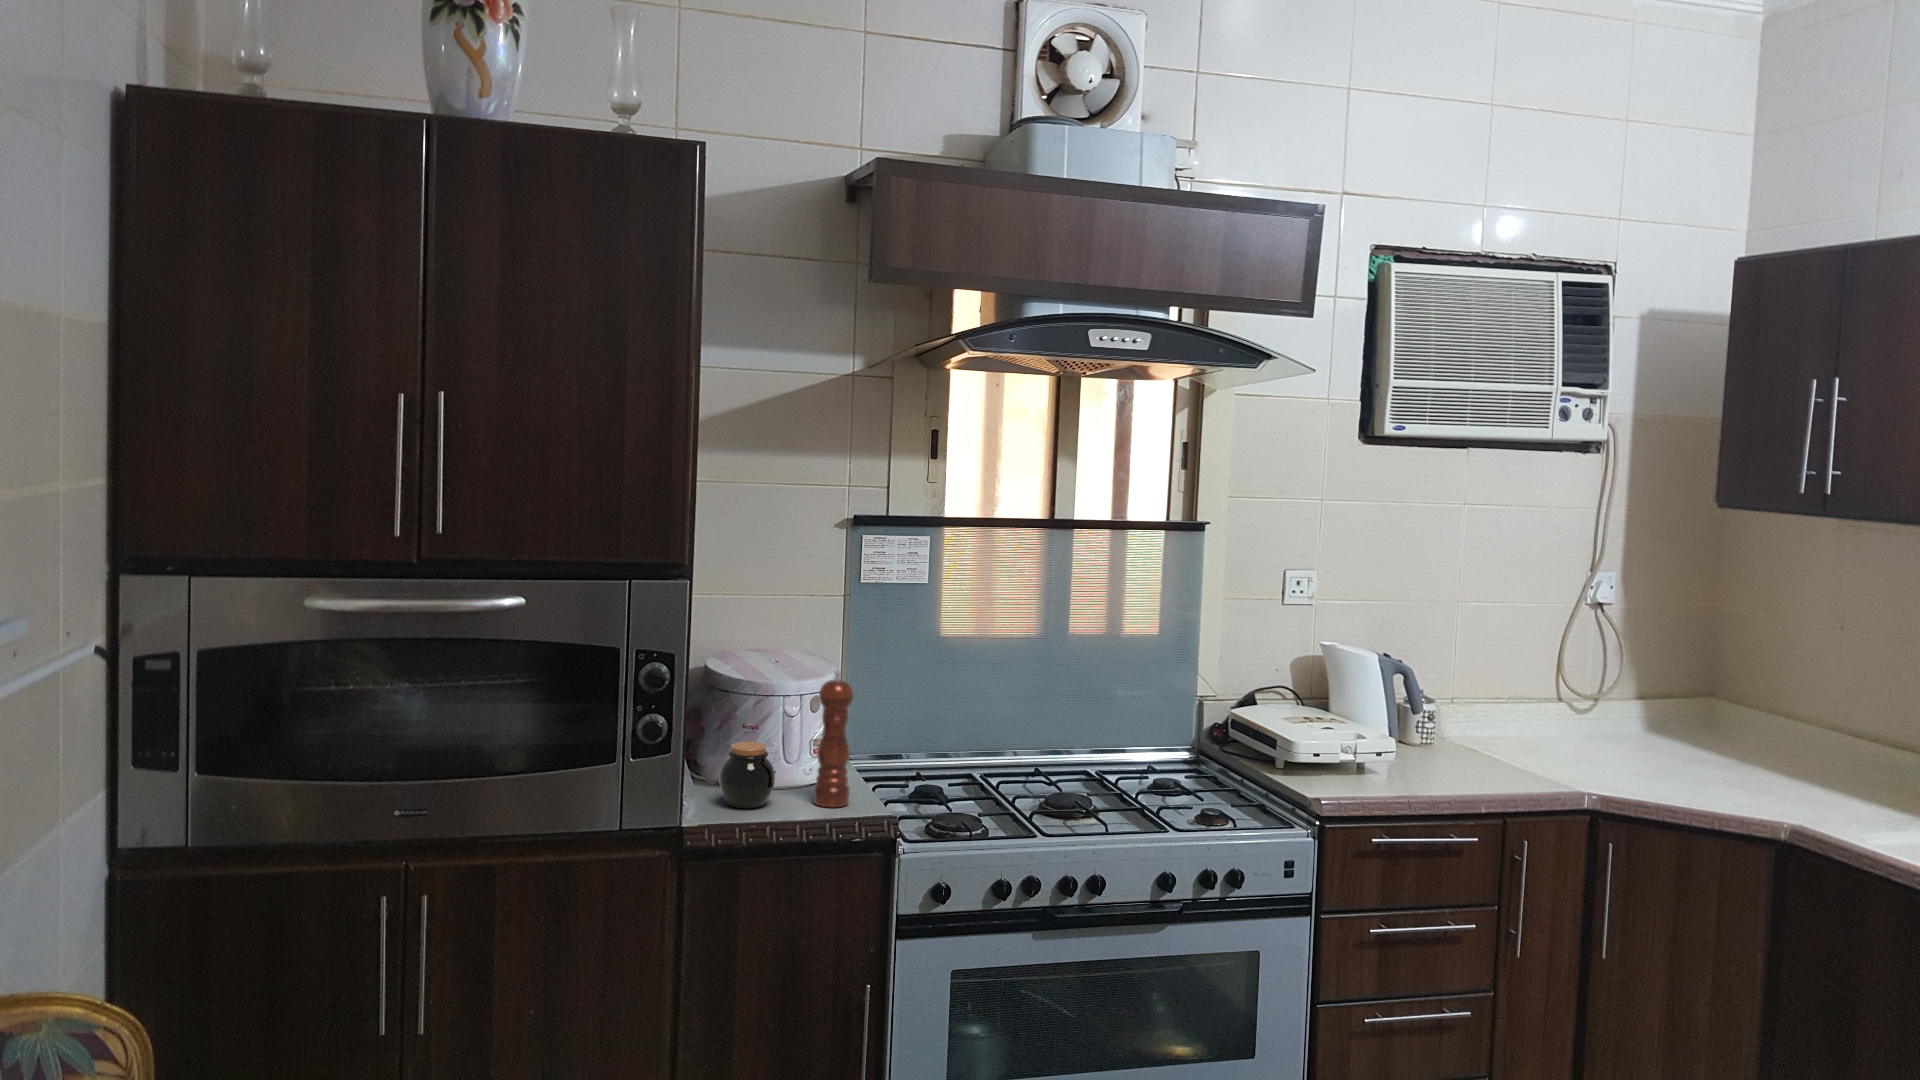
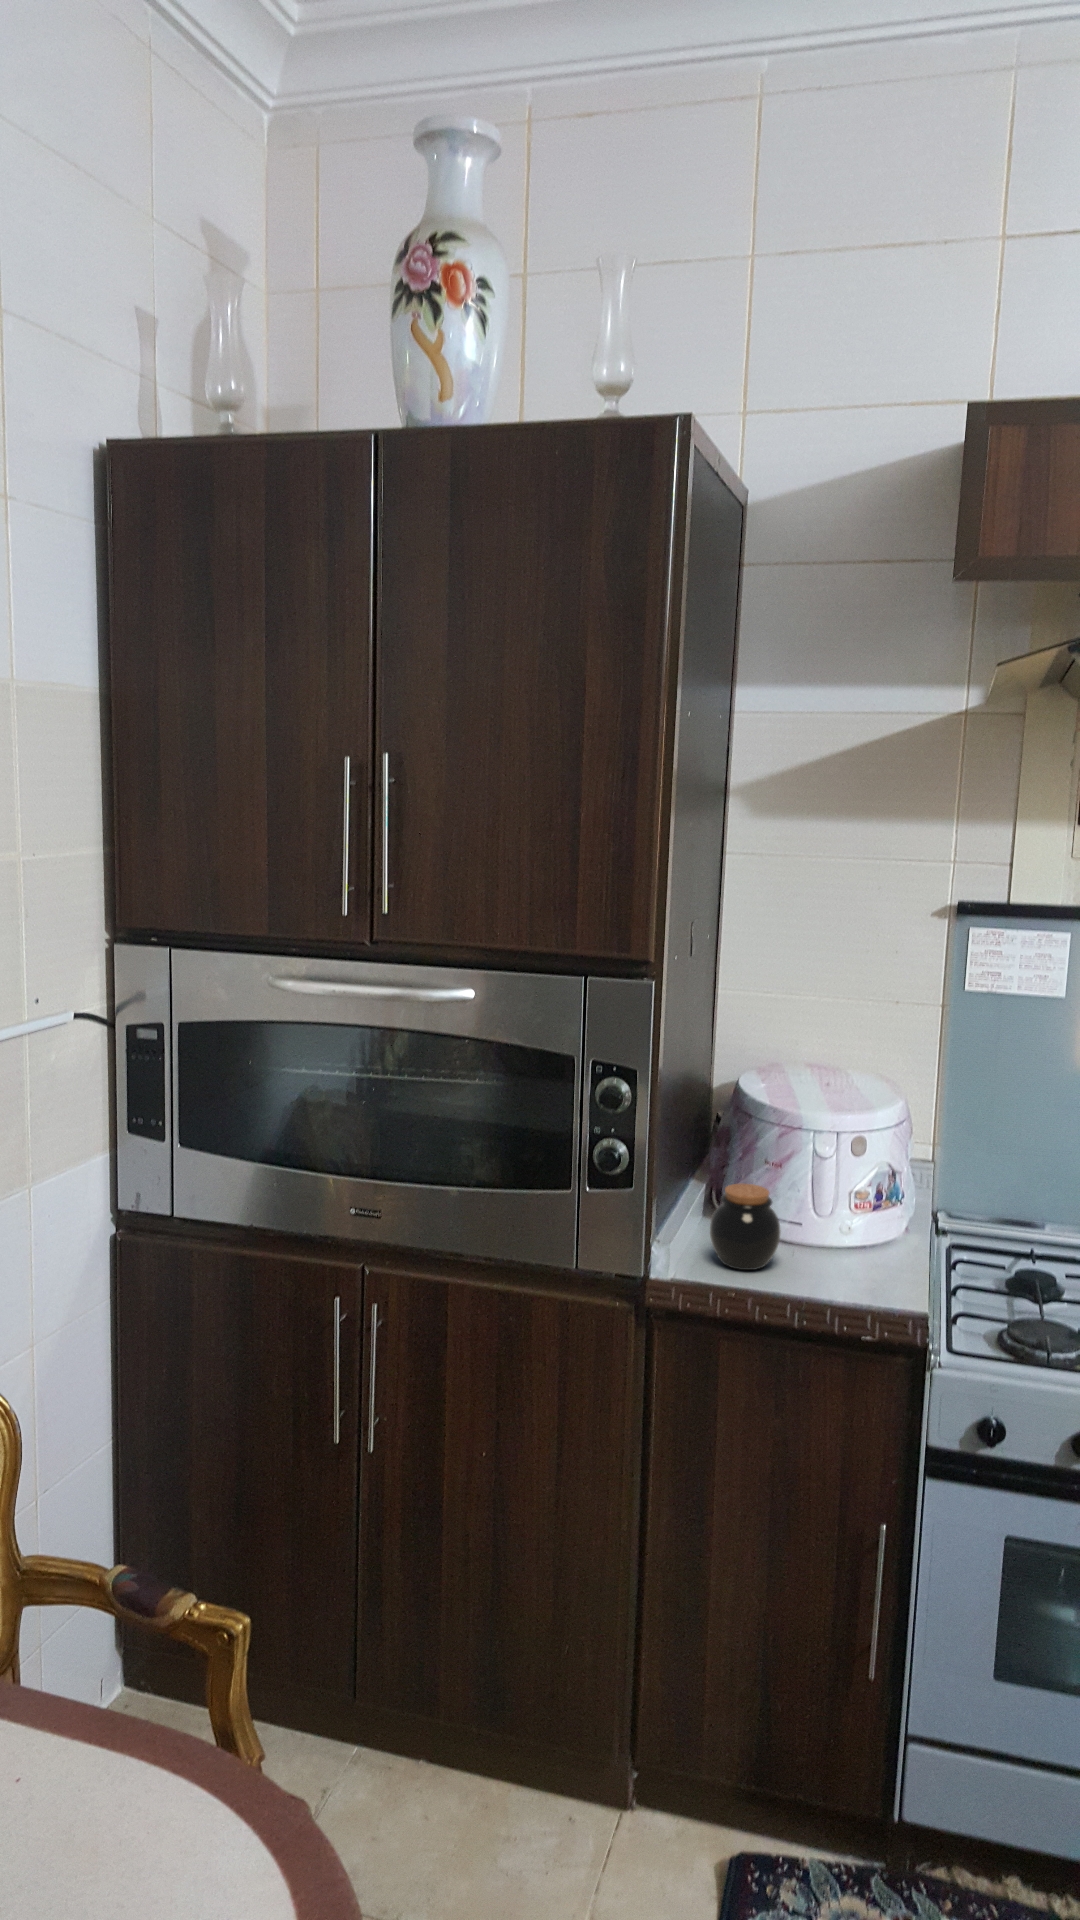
pepper mill: present [813,671,854,807] -> none [830,1106,887,1287]

